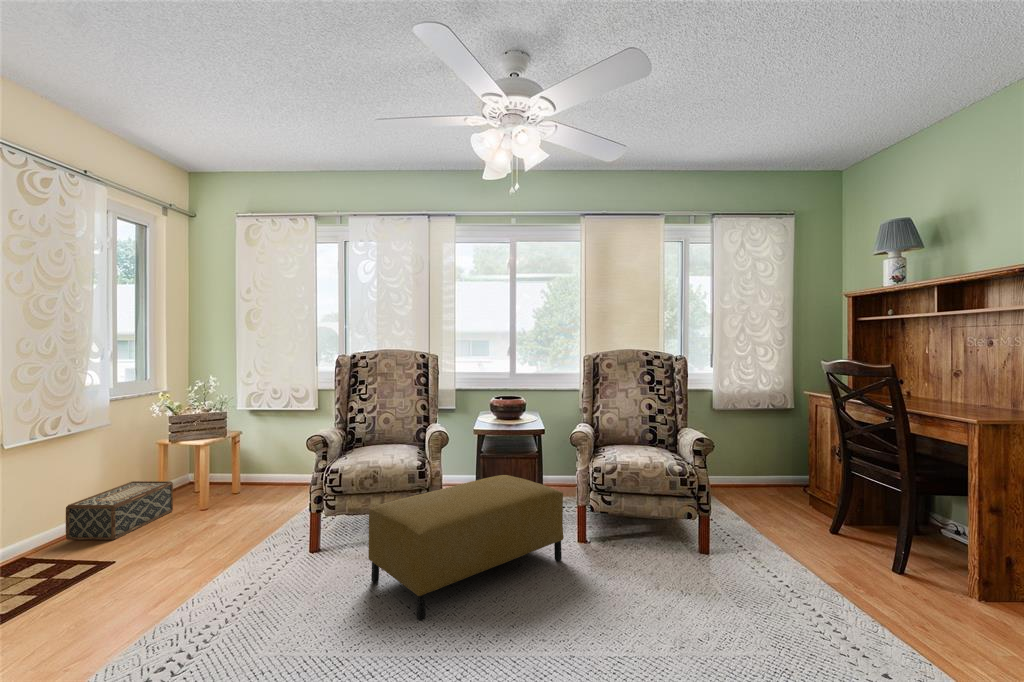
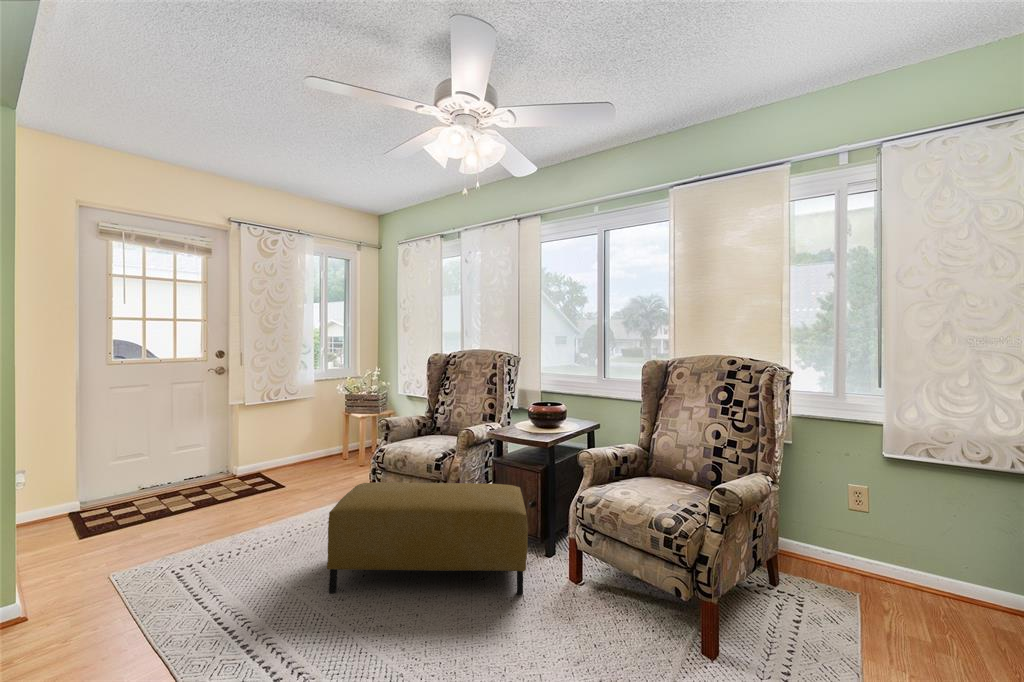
woven basket: present [66,481,173,540] -> none [282,440,353,477]

